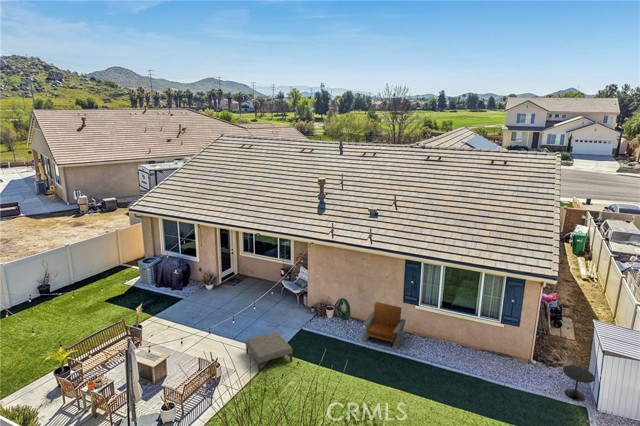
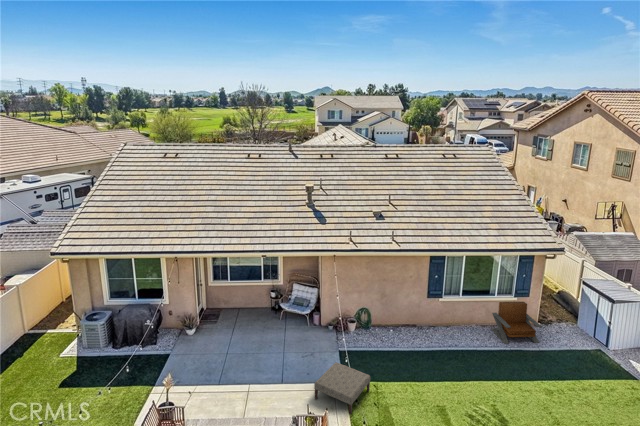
lounge chair: present [362,302,406,350] -> present [491,302,541,344]
side table: present [563,366,595,401] -> none [577,319,604,346]

